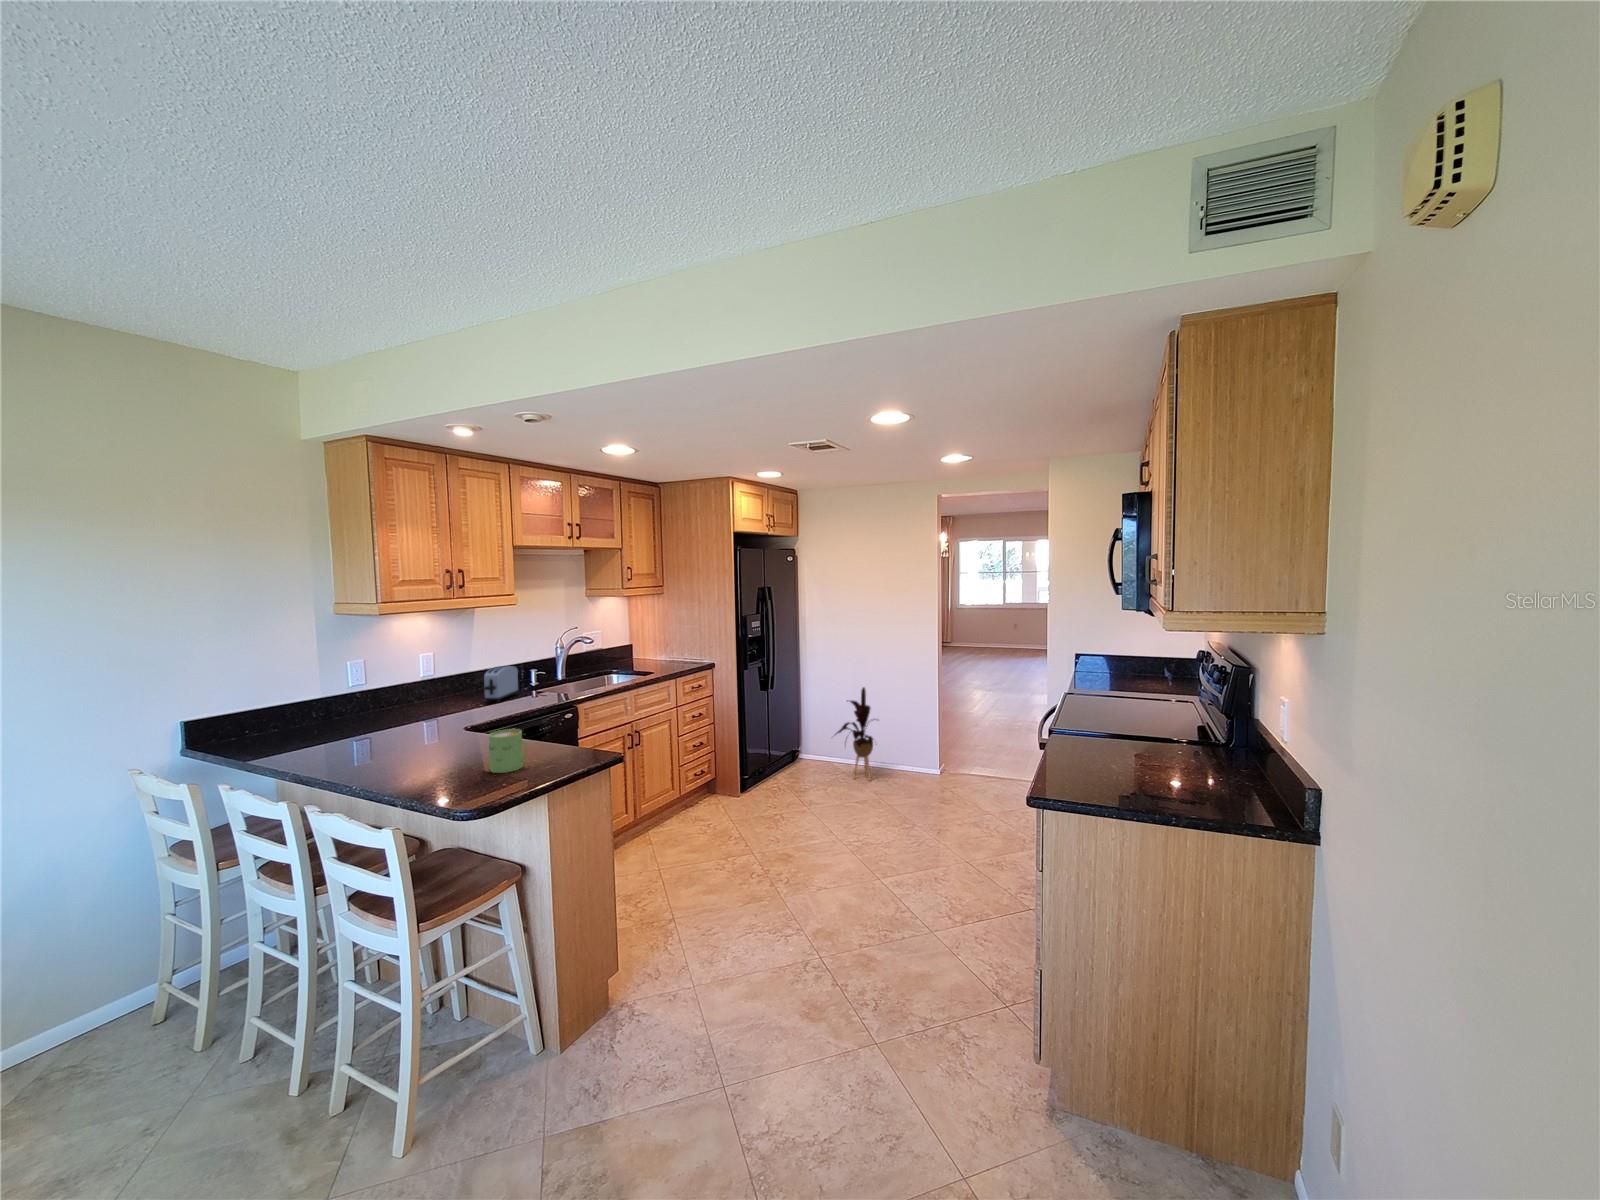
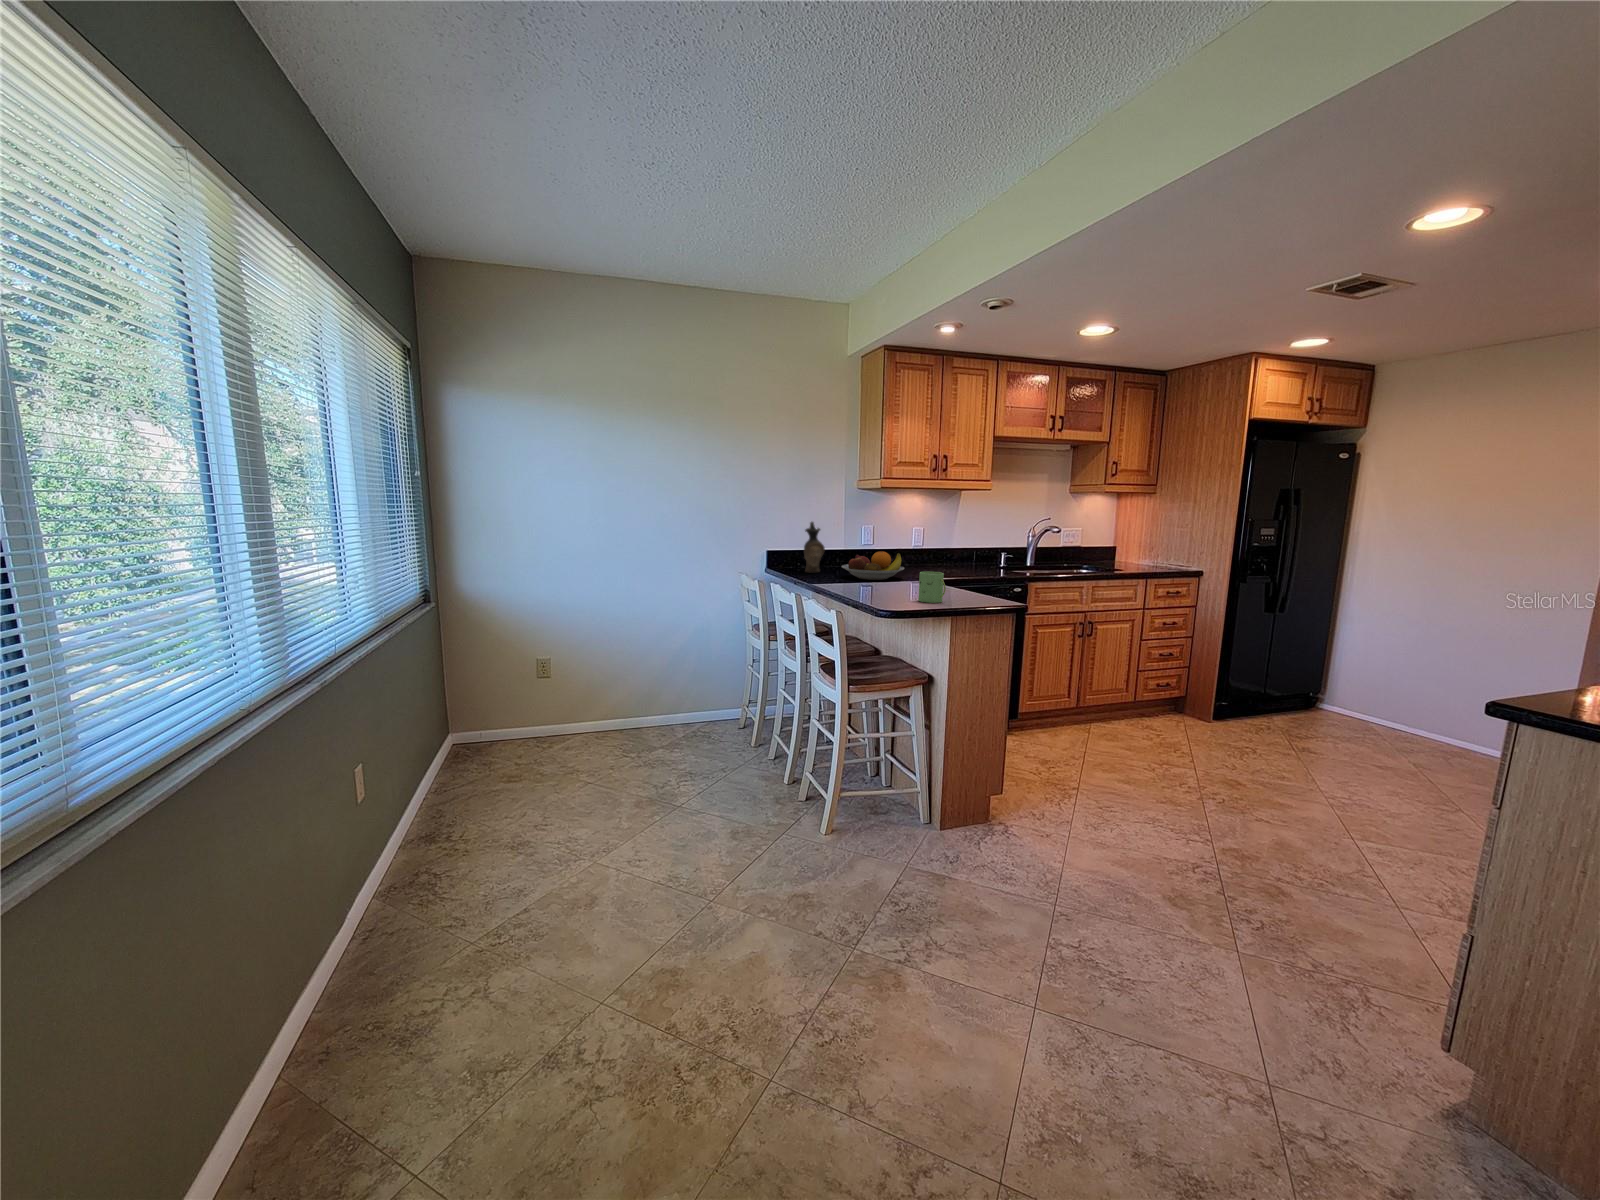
toaster: present [484,666,518,703] -> none [955,543,986,573]
ceramic pitcher: none [245,671,287,750] -> present [804,522,825,572]
house plant: present [837,688,873,780] -> none [1368,633,1464,762]
fruit bowl: none [328,699,431,745] -> present [841,552,904,580]

